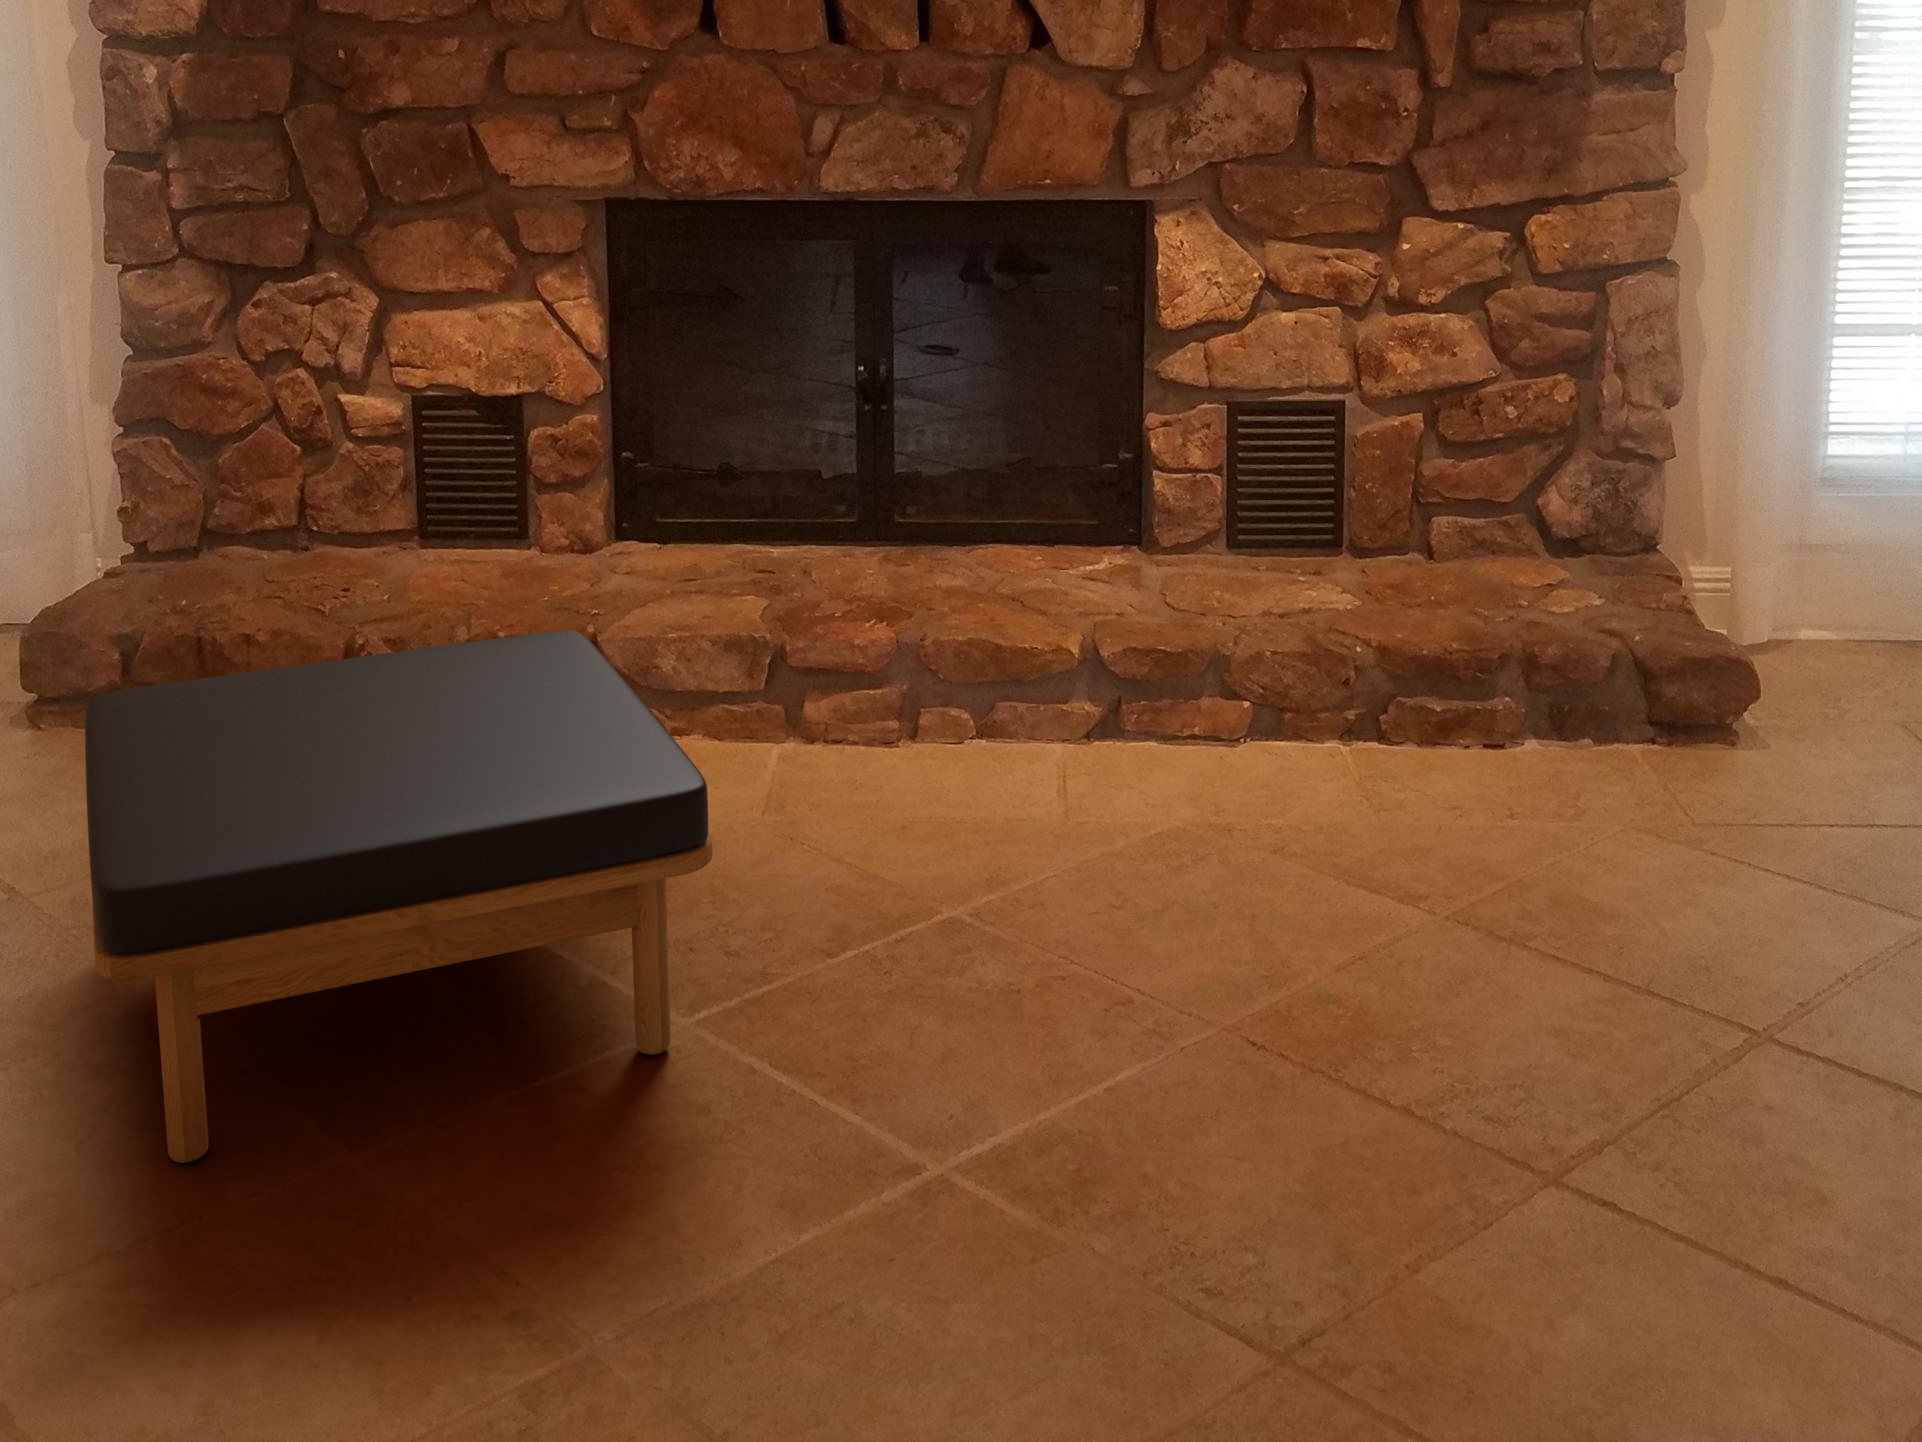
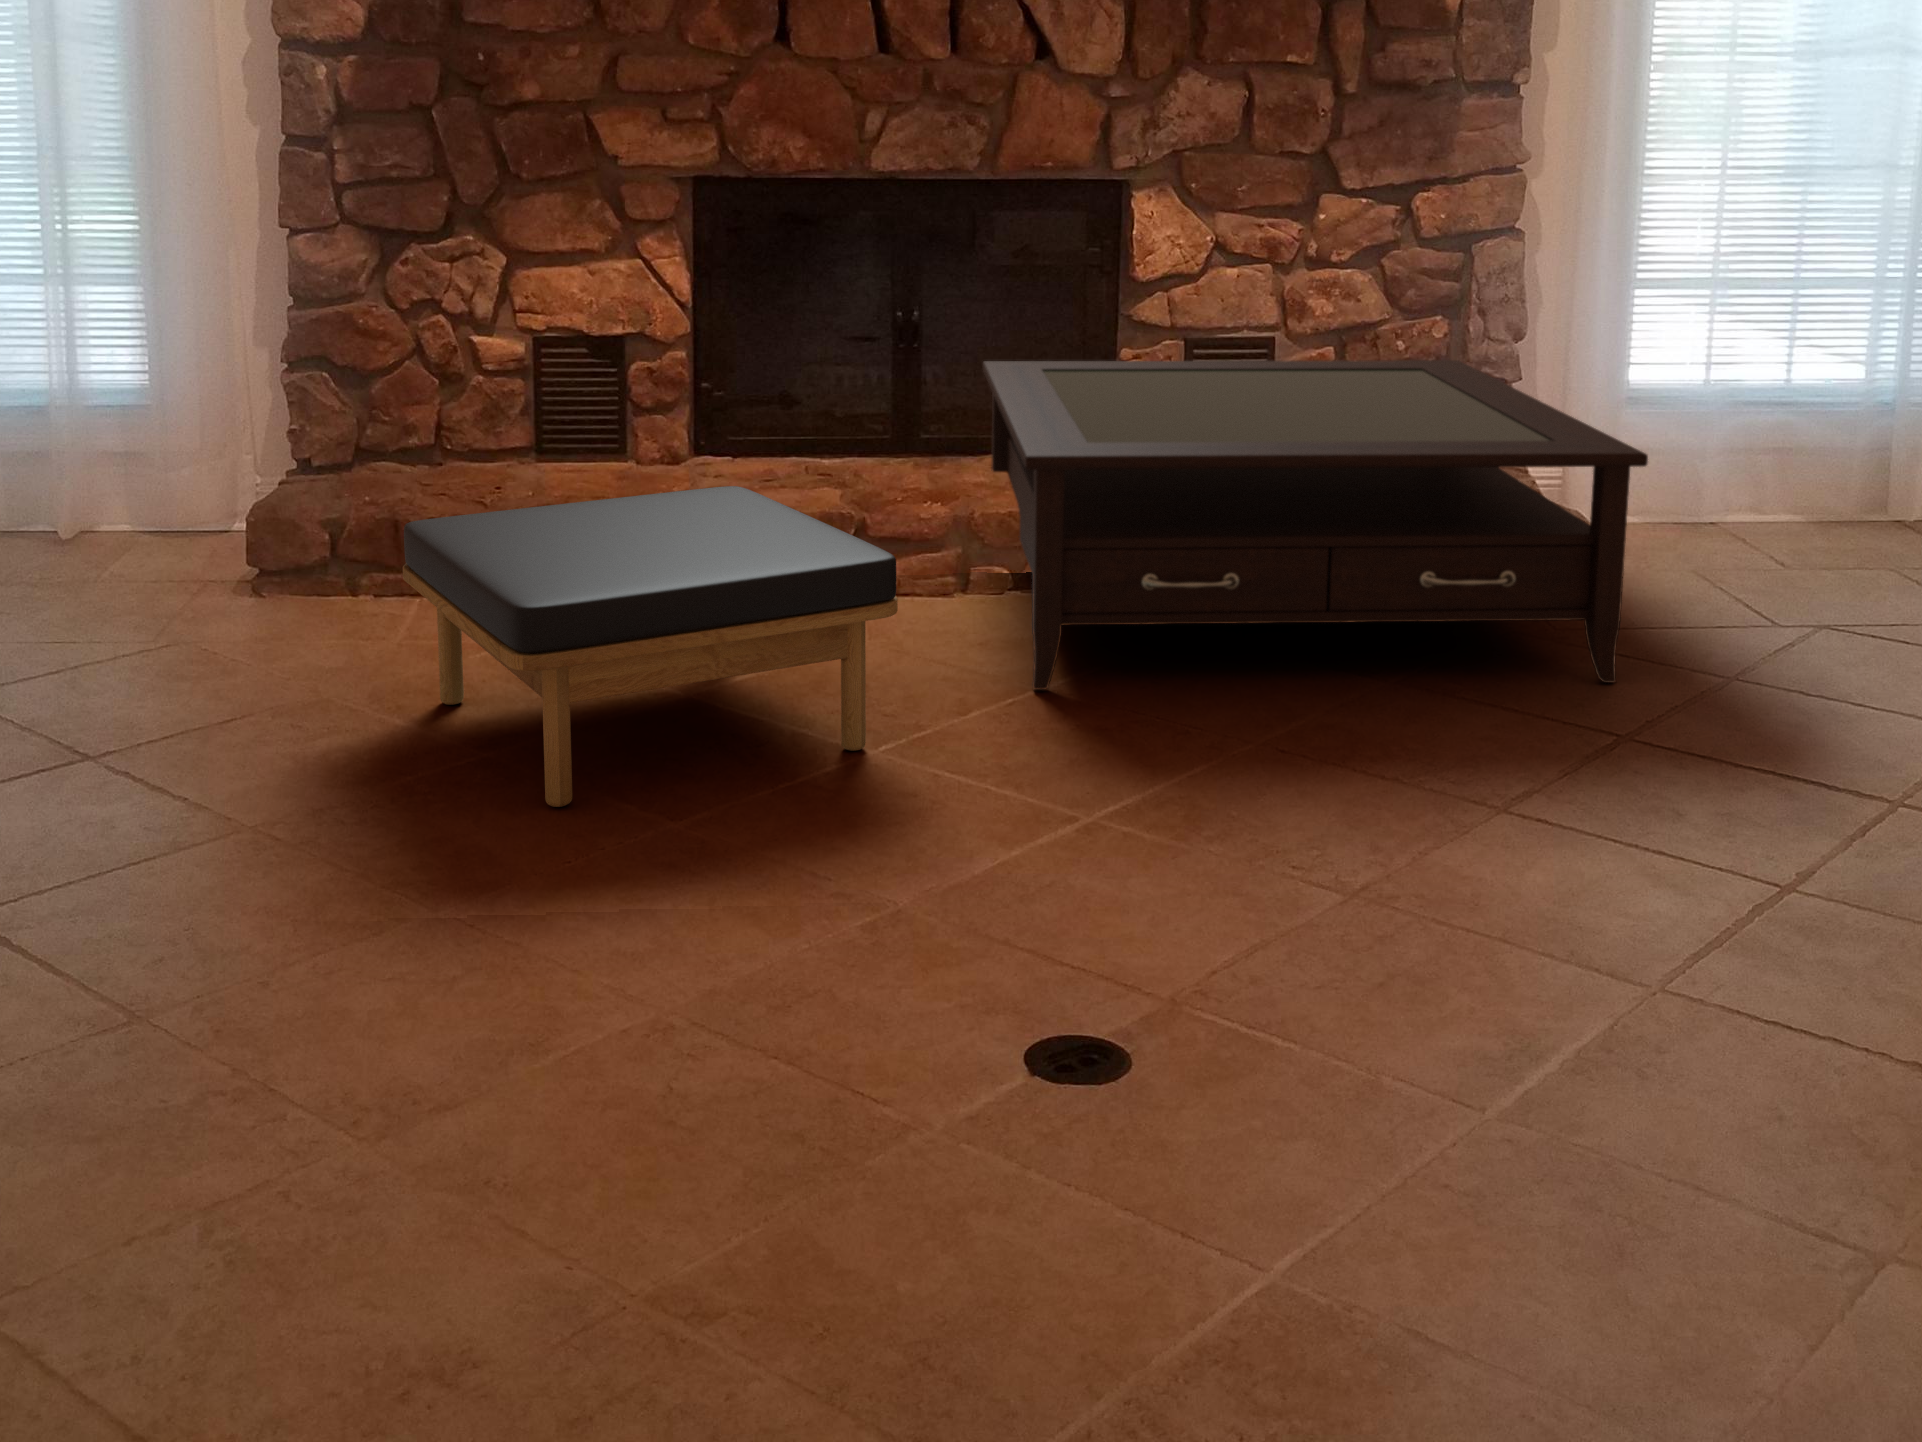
coffee table: none [924,430,1833,950] -> present [982,360,1648,690]

